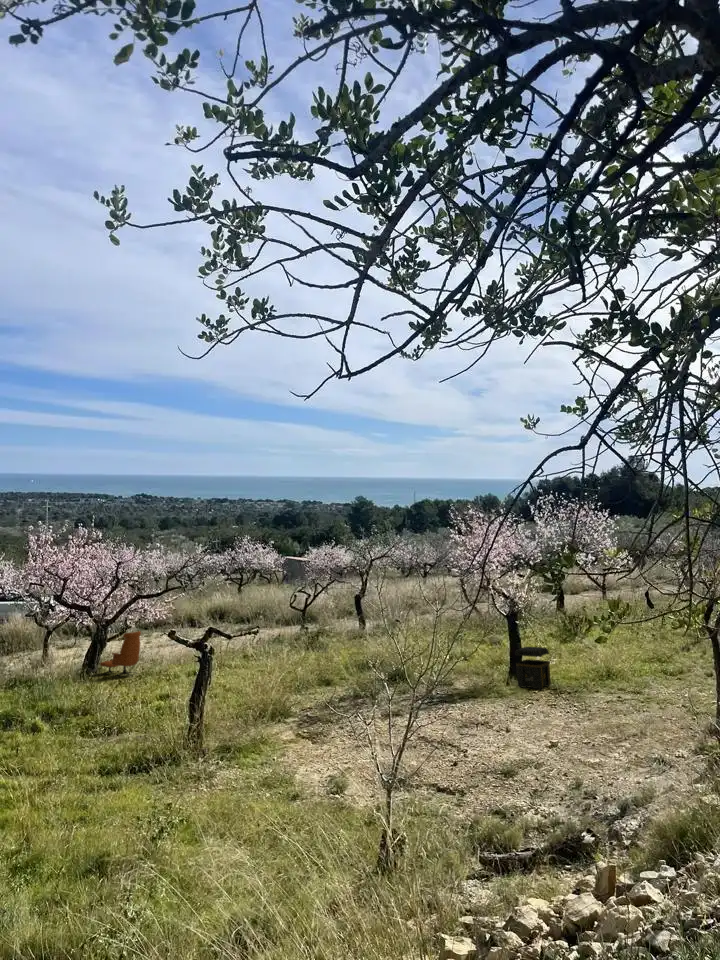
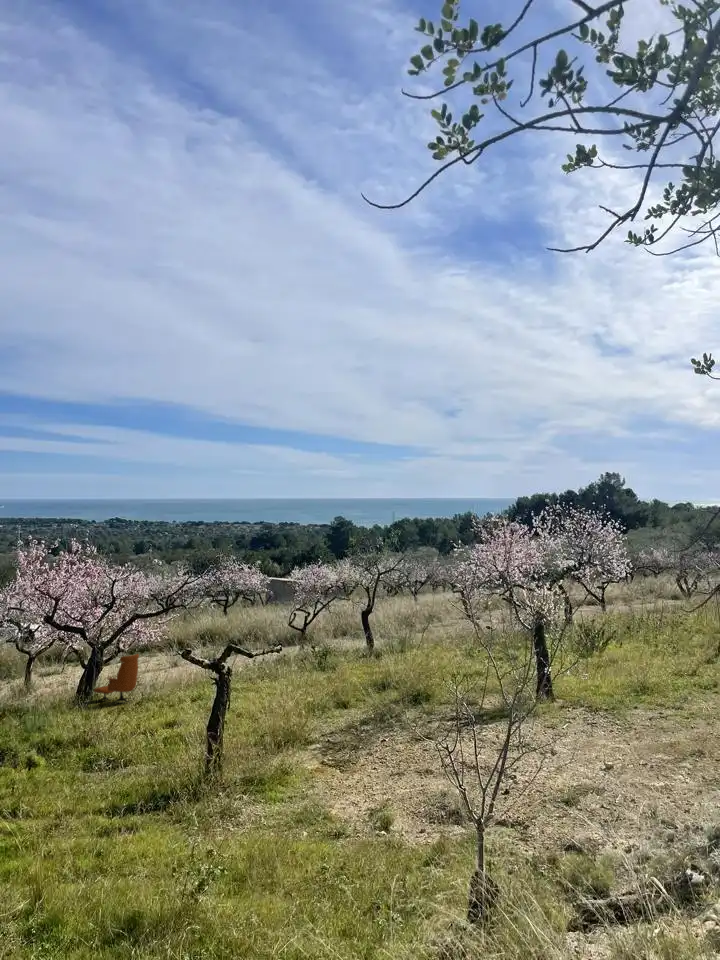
toolbox: present [515,647,551,689] -> none [545,662,583,707]

